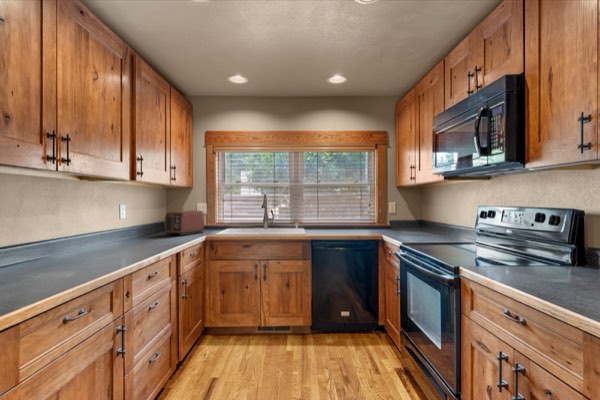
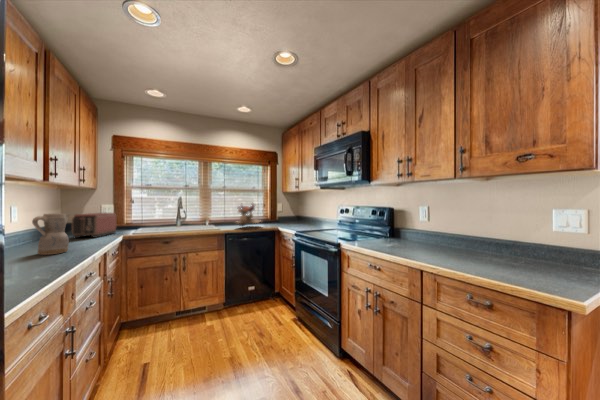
flower arrangement: none [322,200,362,233] -> present [237,204,259,226]
ceramic pitcher: none [117,210,147,249] -> present [32,214,69,255]

